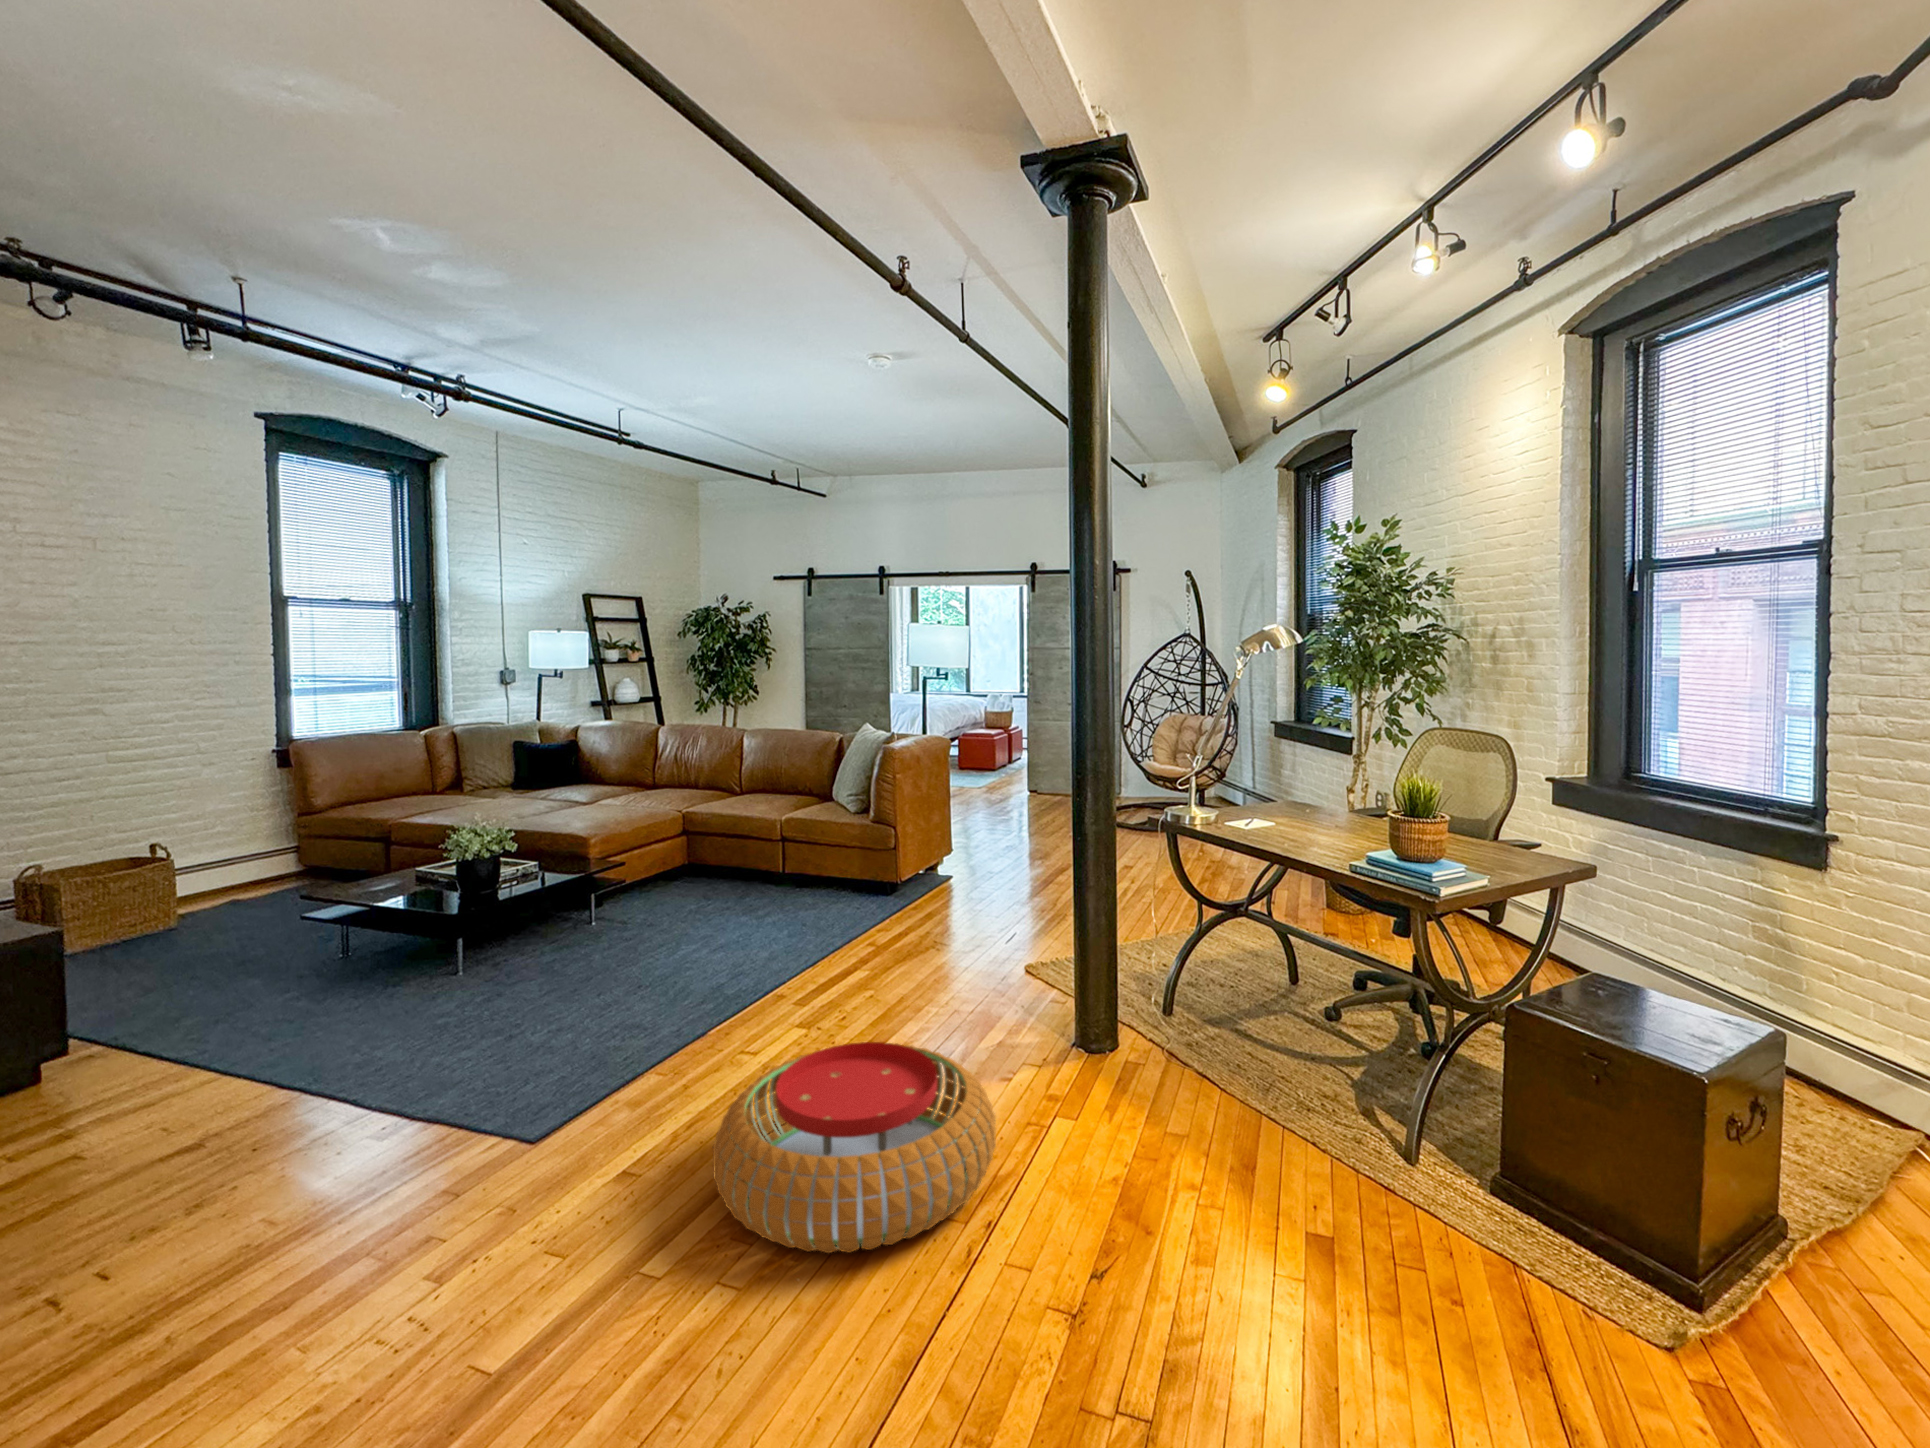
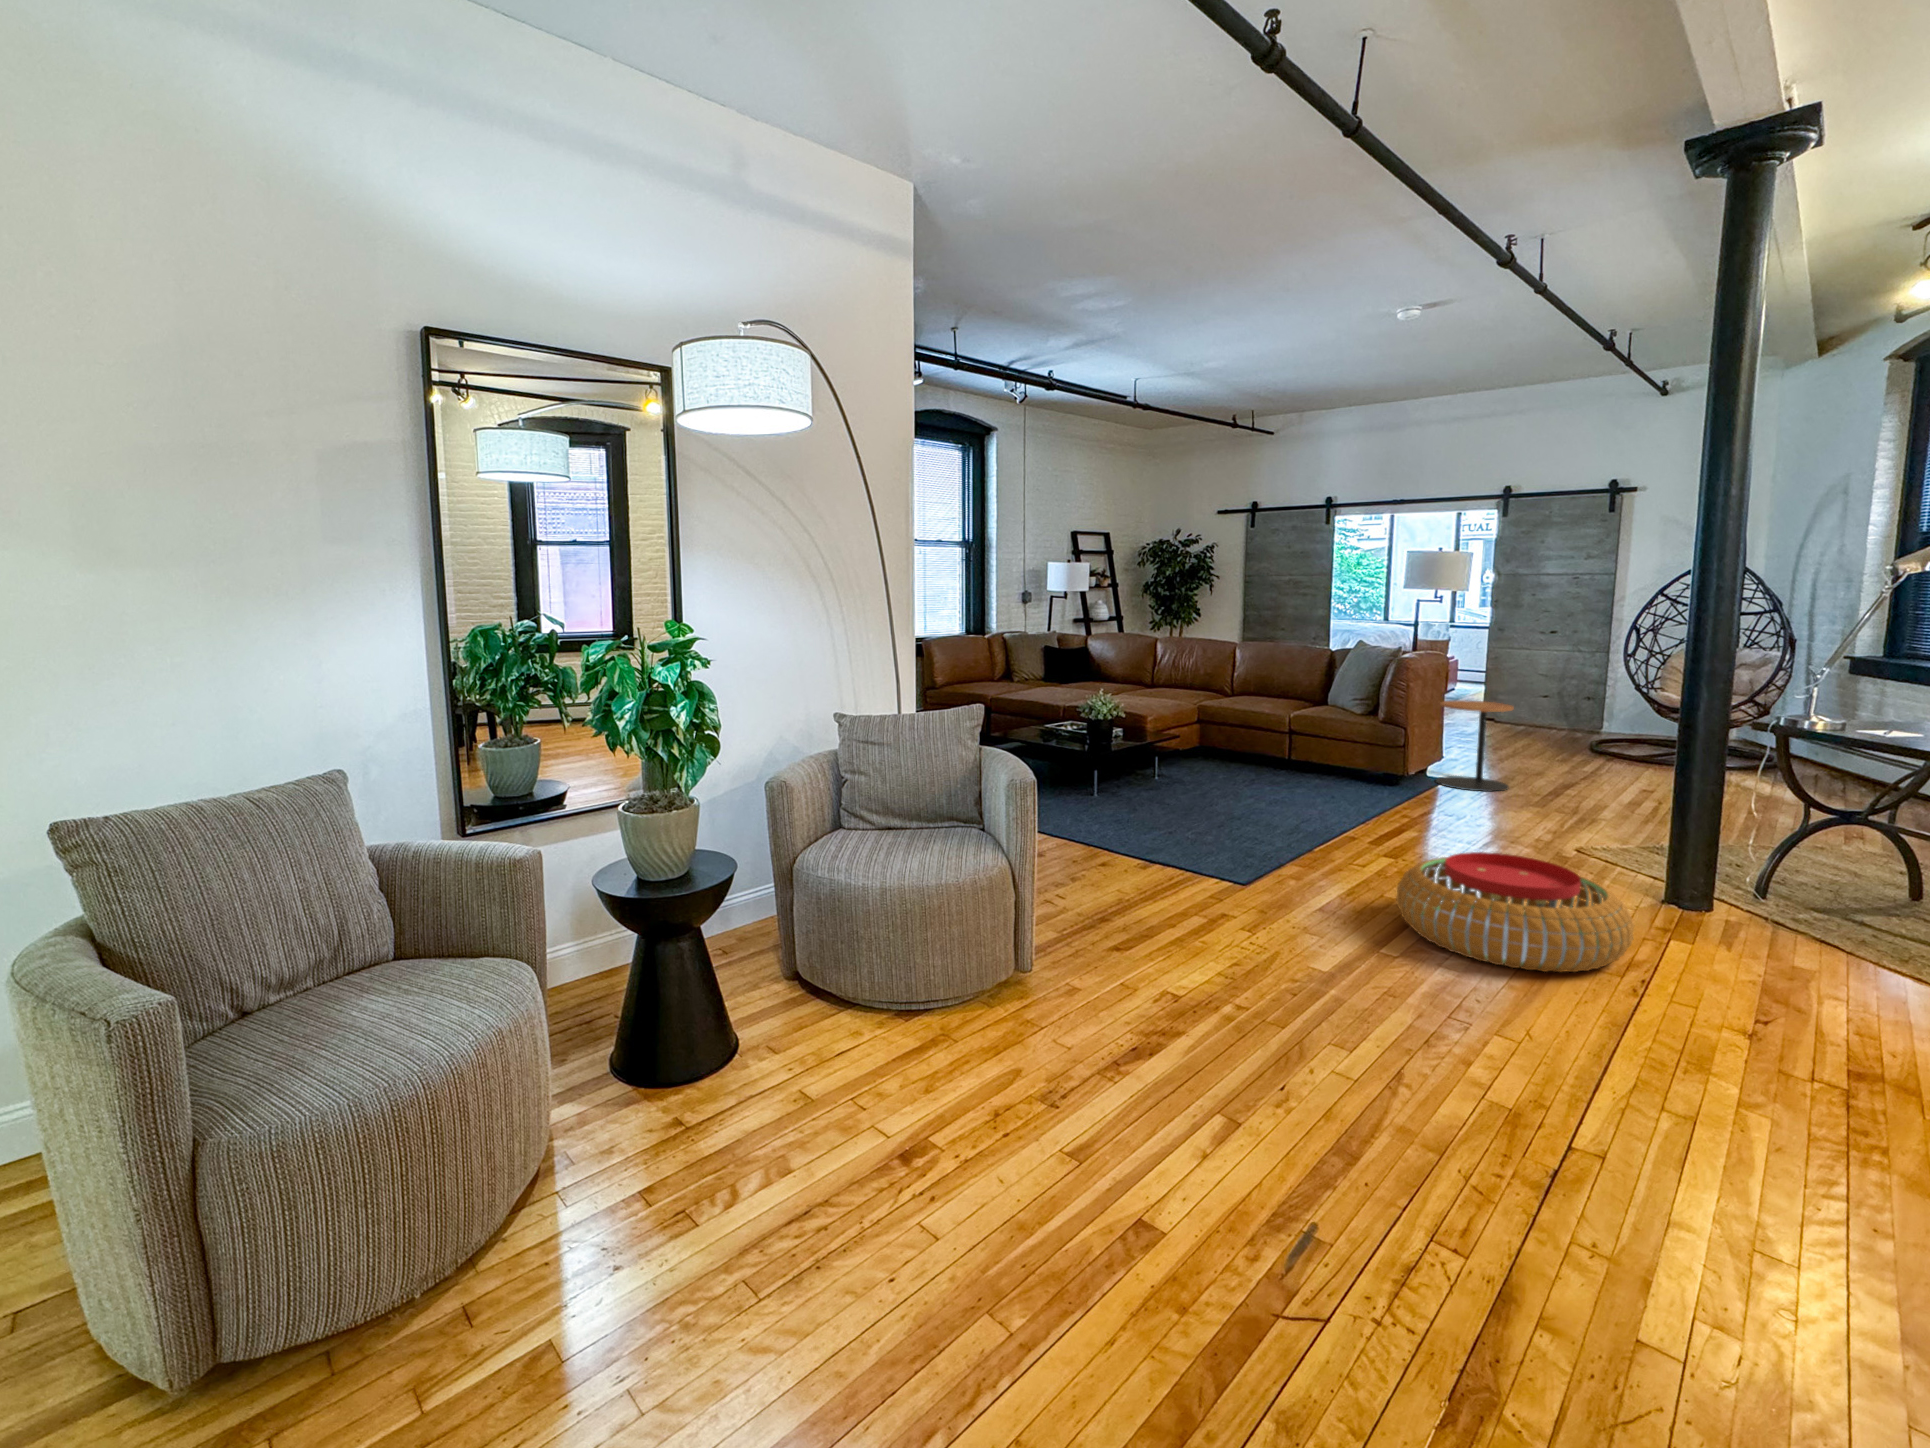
side table: none [931,788,1000,890] -> present [1436,700,1514,791]

